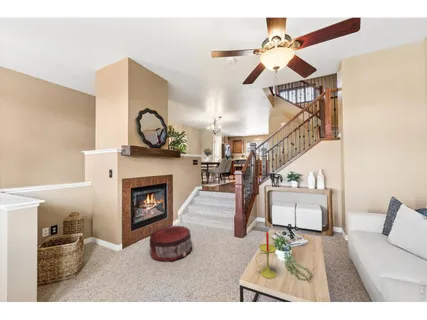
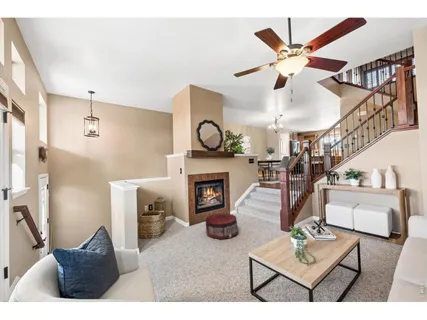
candle: present [255,232,276,279] -> none [264,219,282,257]

